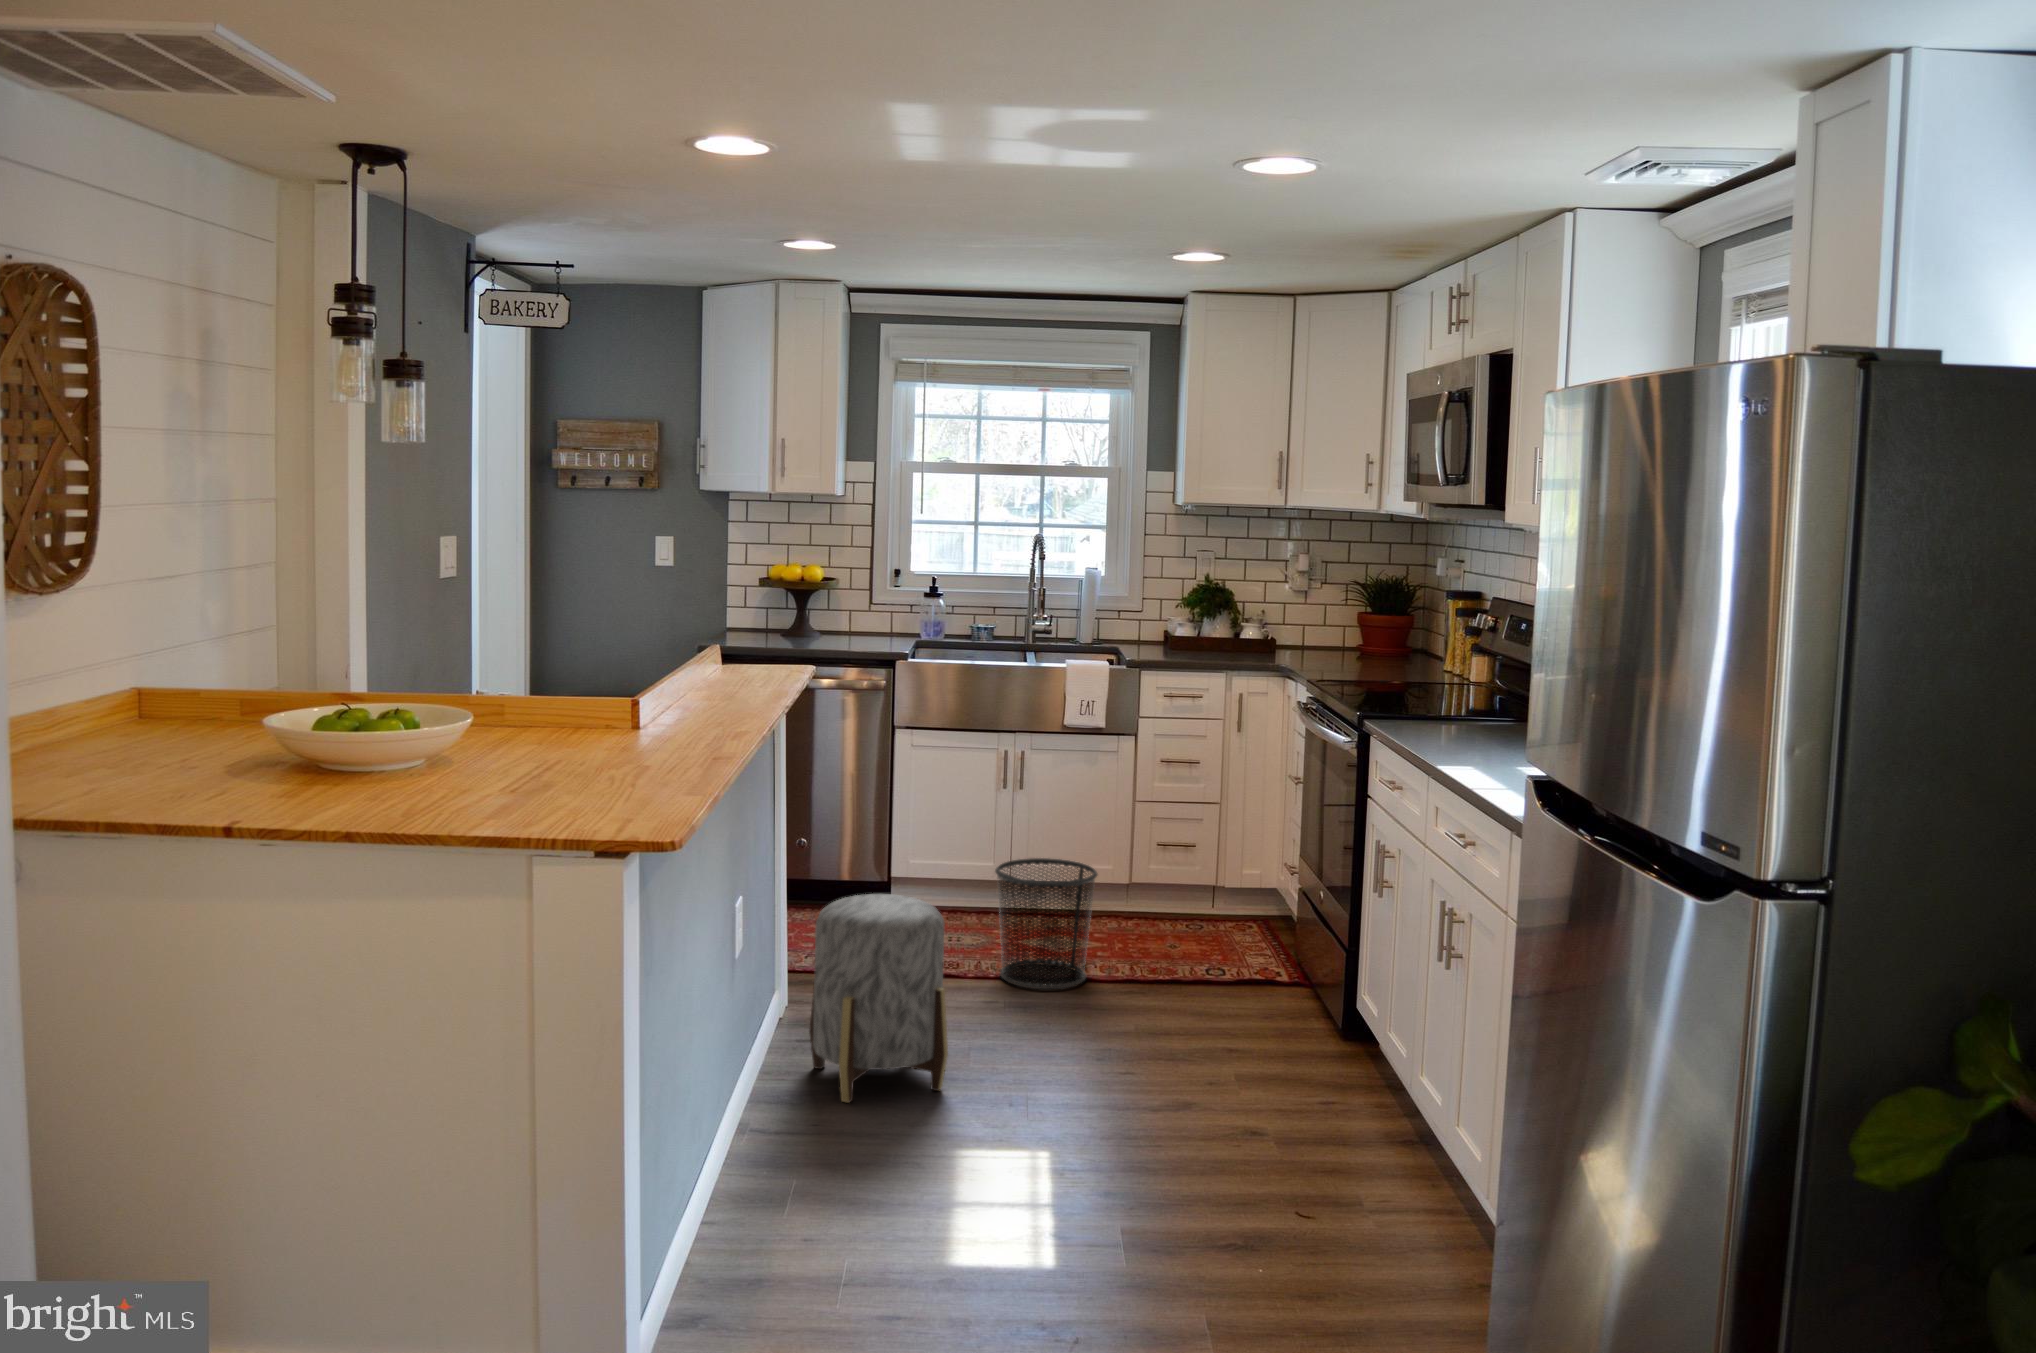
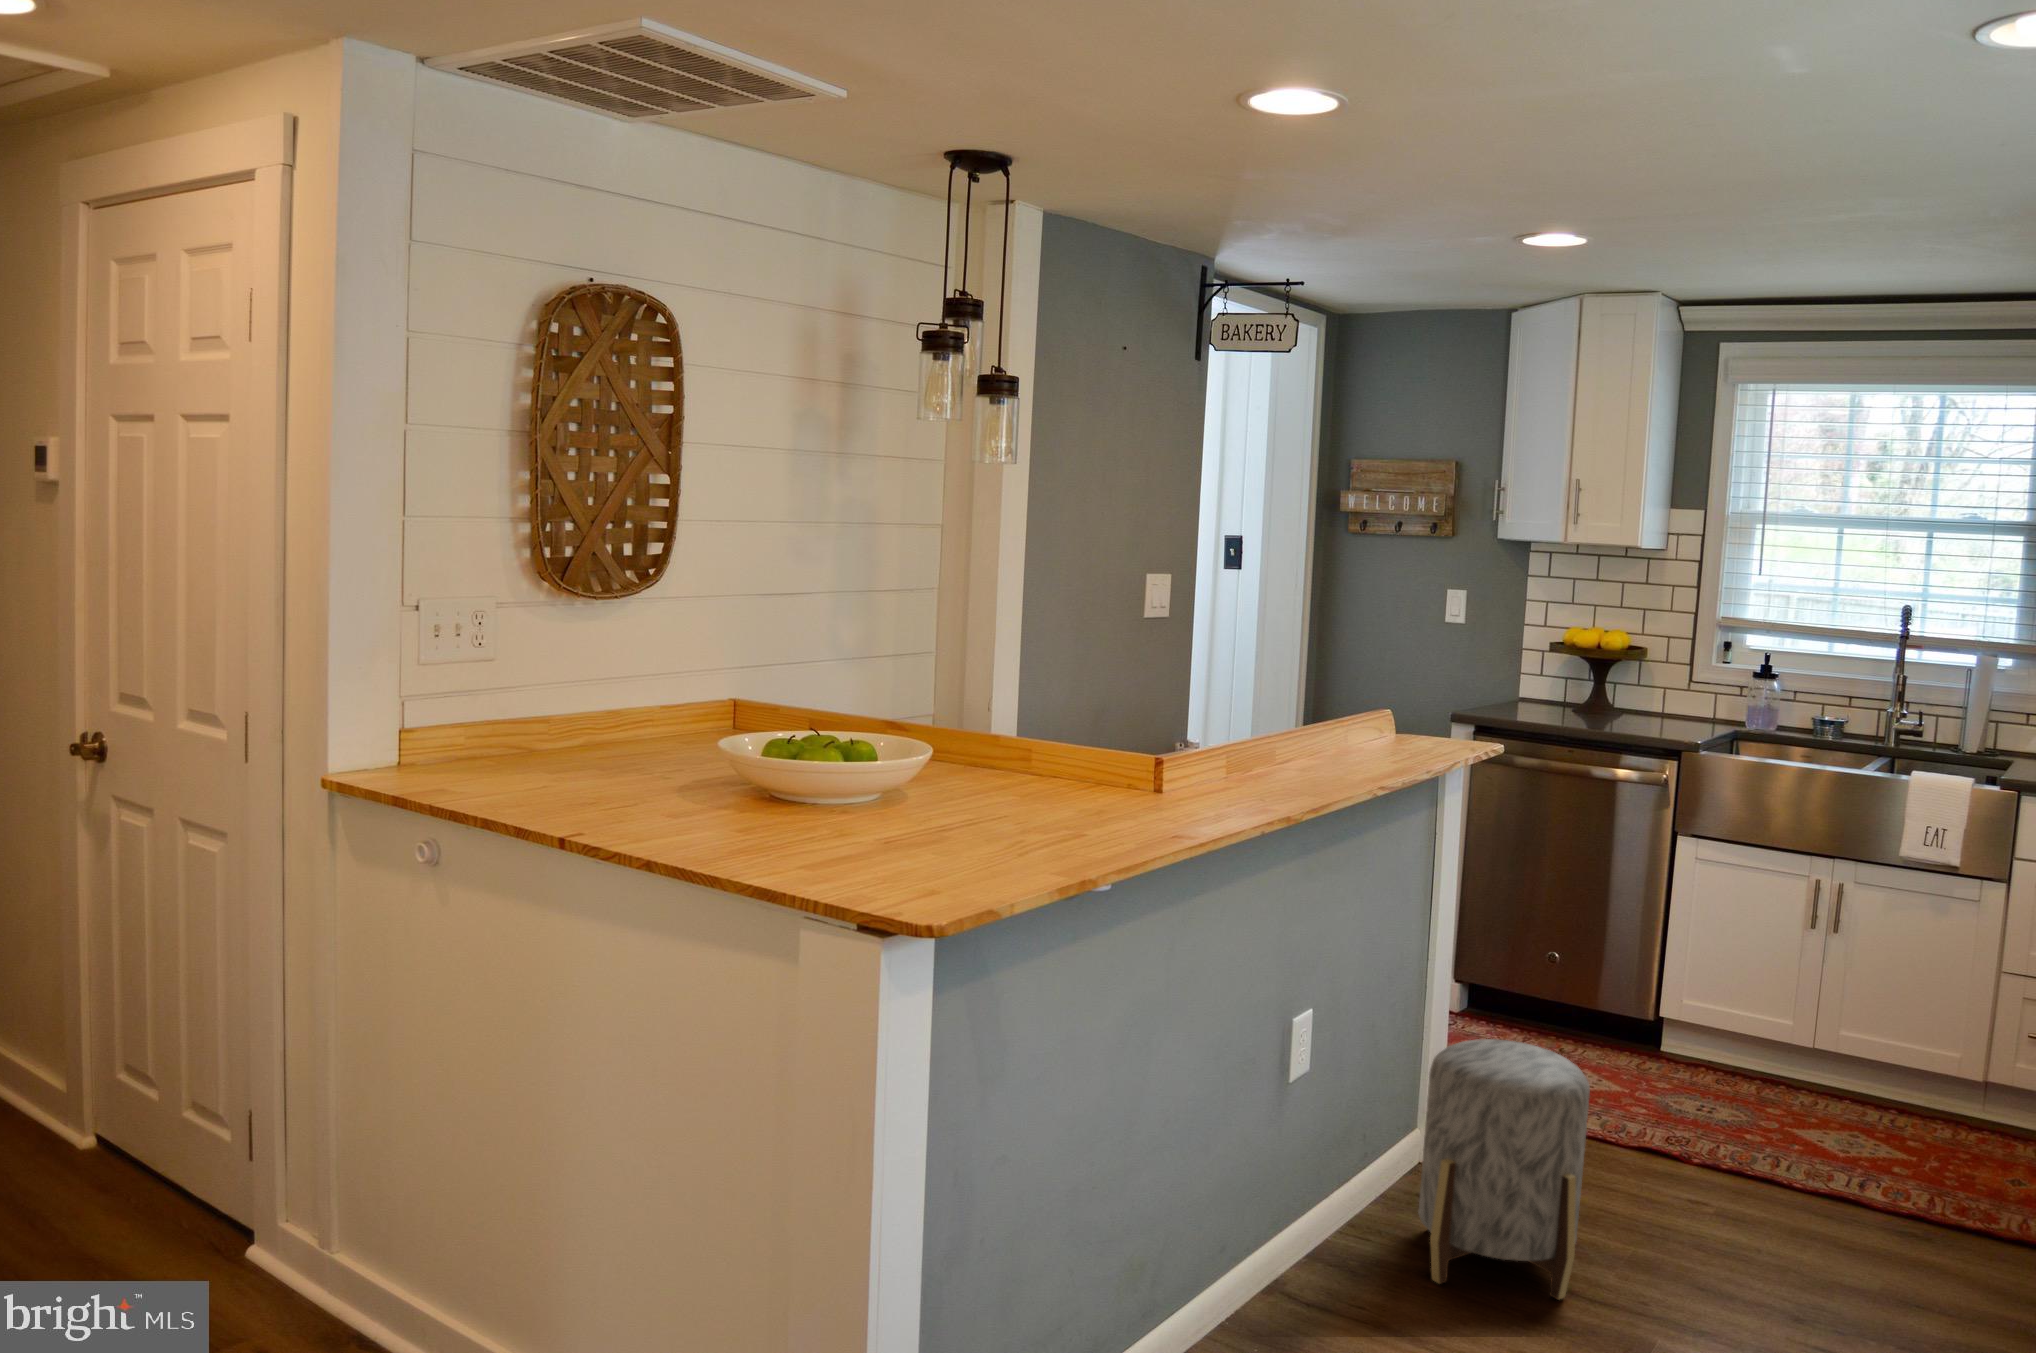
waste bin: present [995,858,1098,989] -> none [1737,1026,1885,1206]

